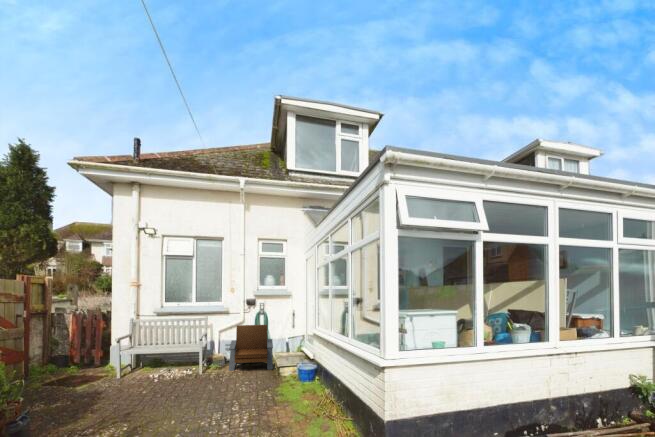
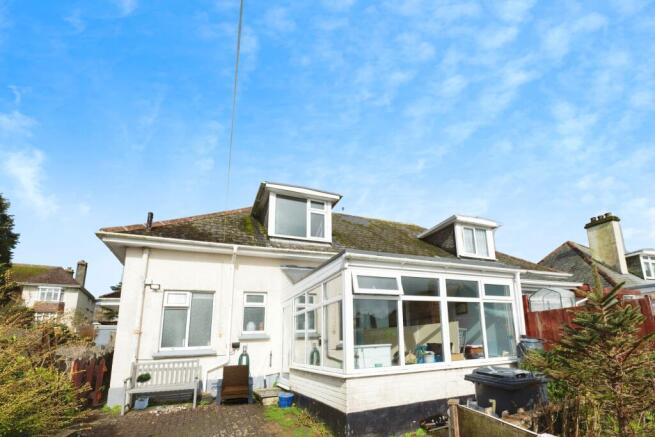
potted tree: none [136,331,153,371] -> present [135,373,151,409]

